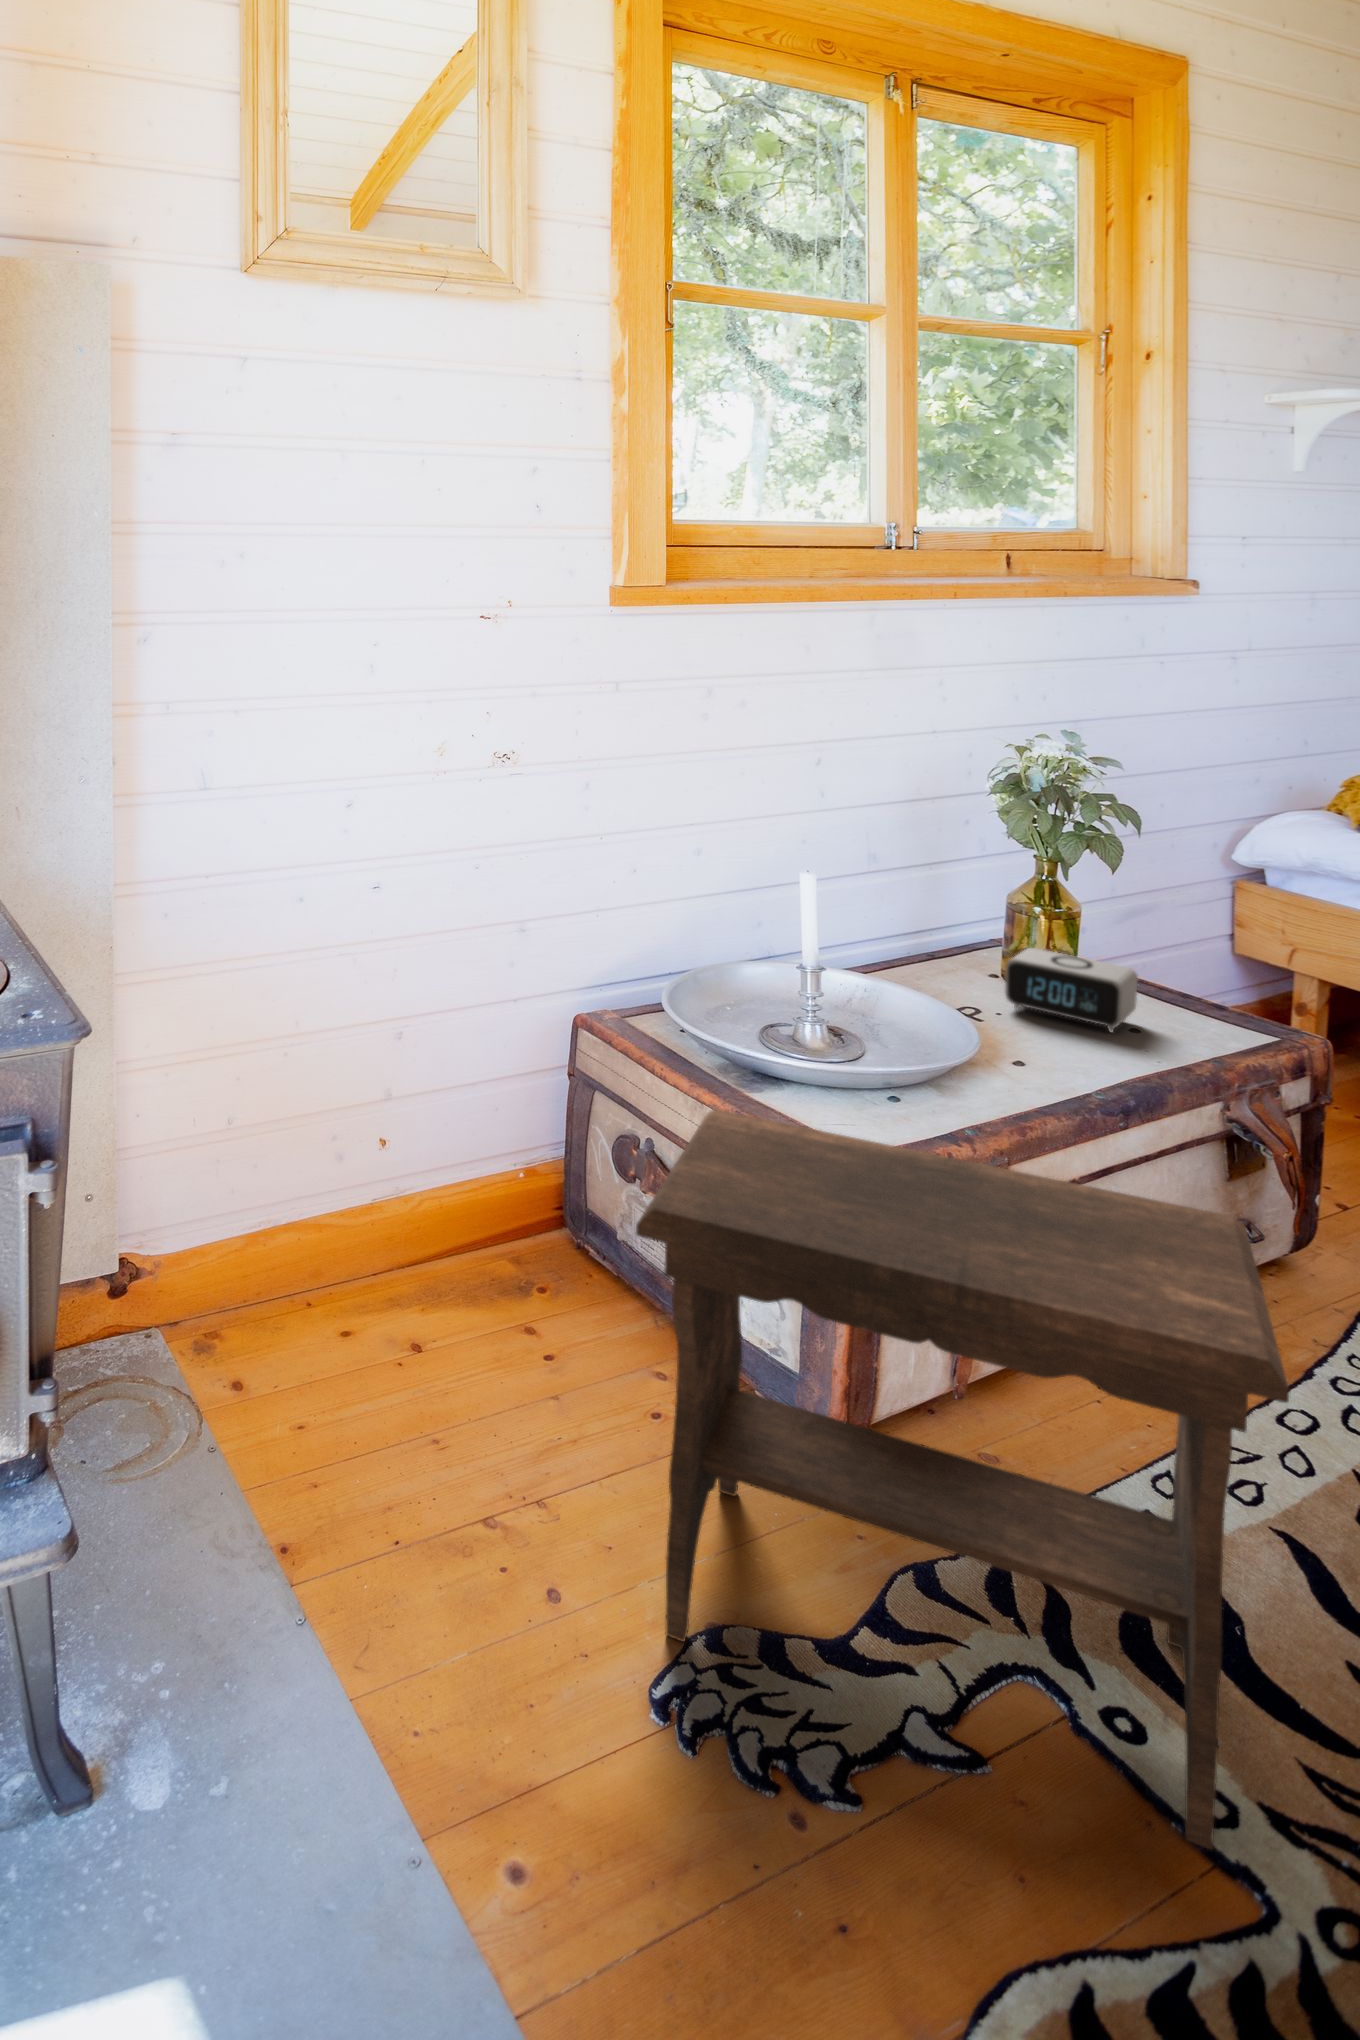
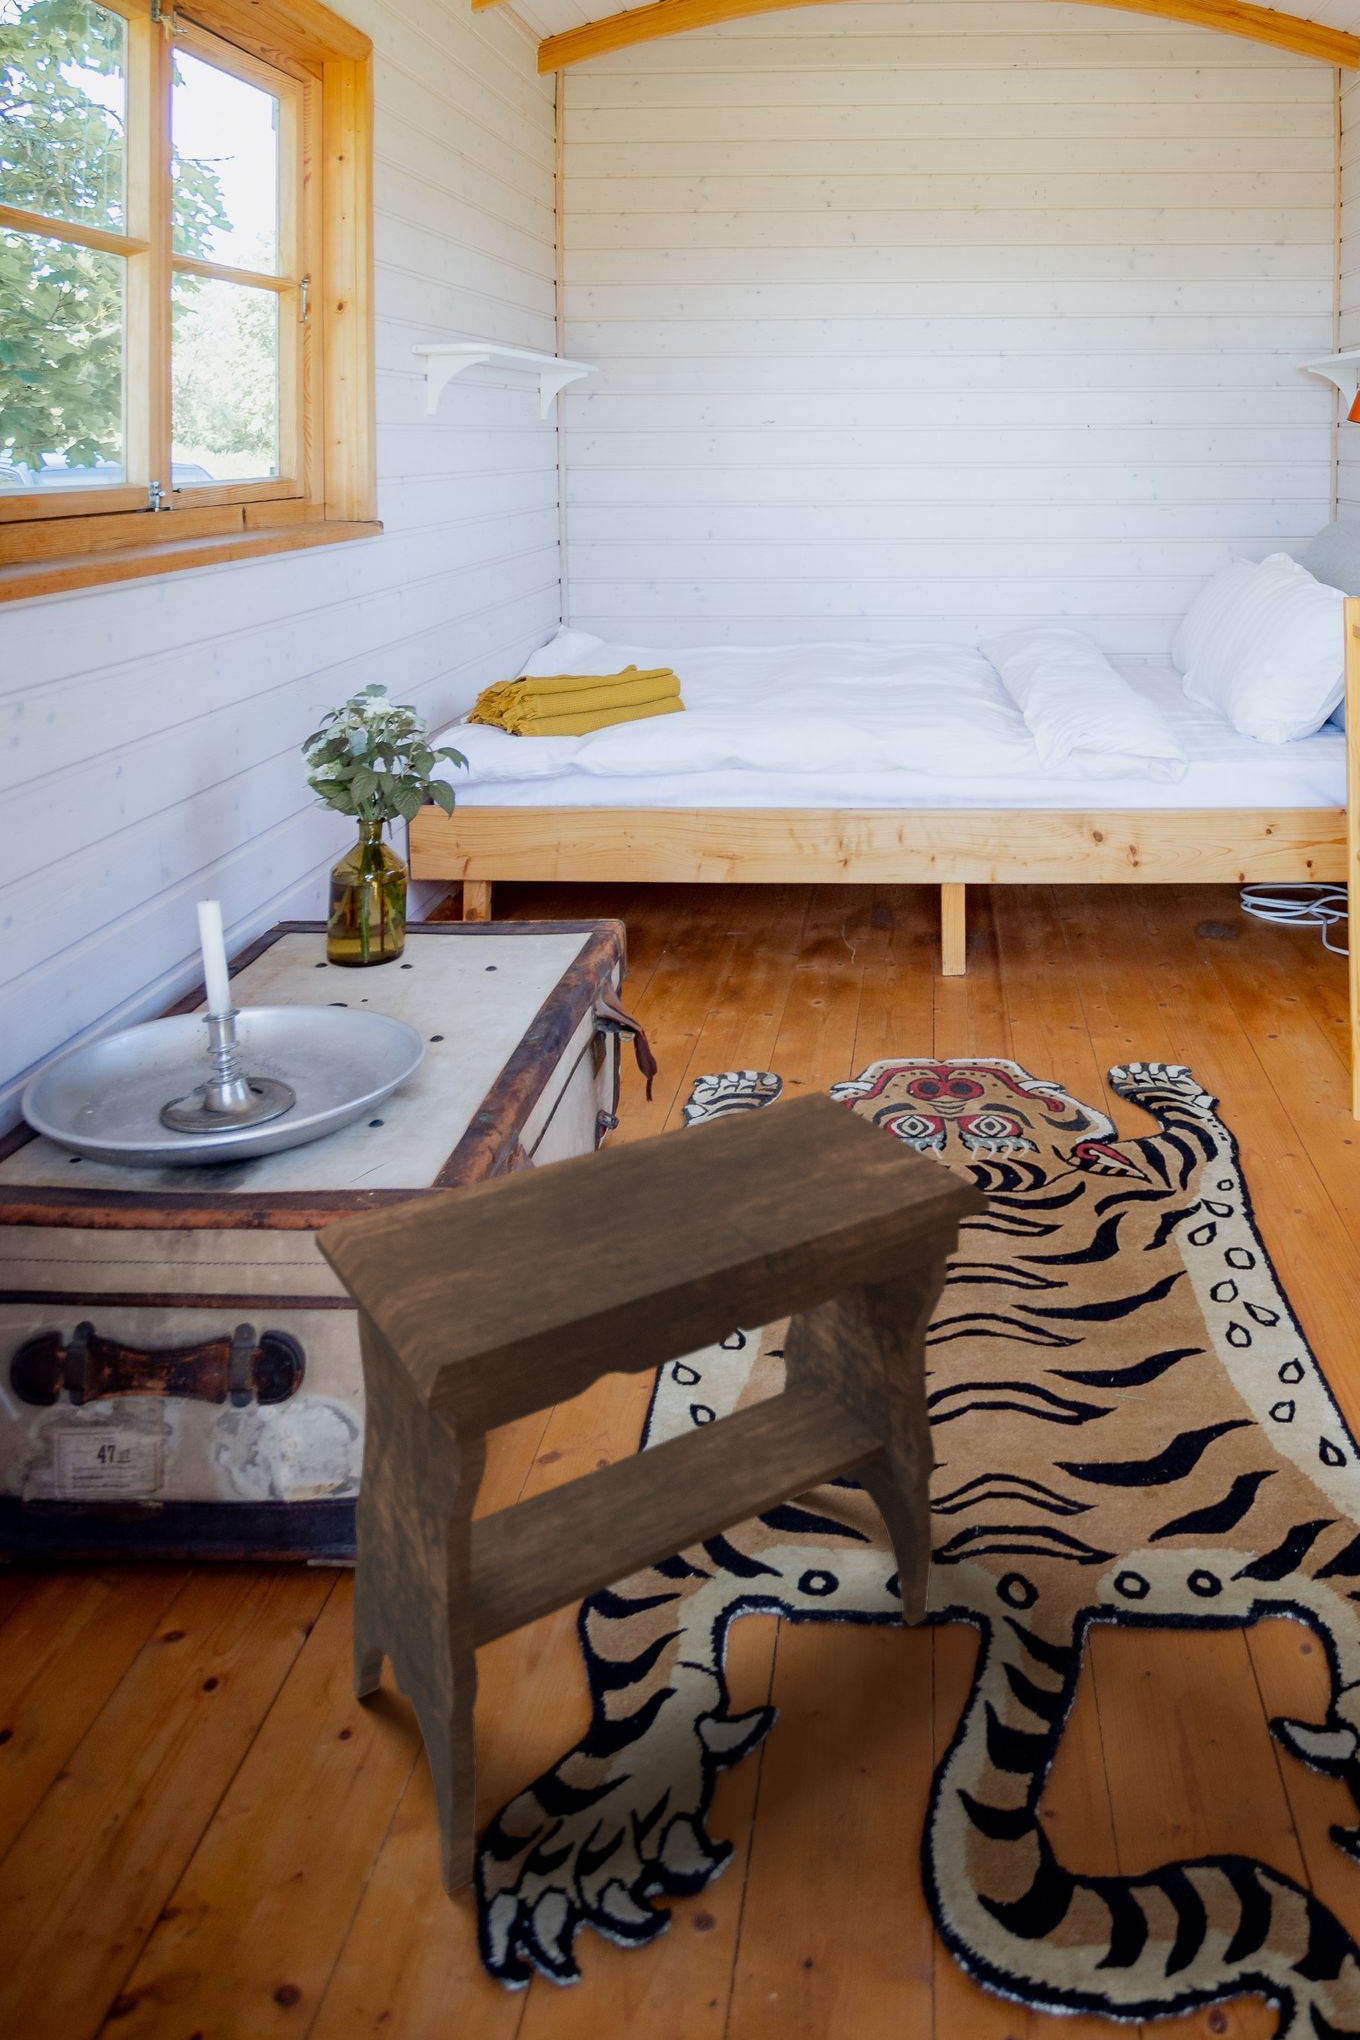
alarm clock: present [1005,948,1138,1032] -> none [381,910,507,989]

